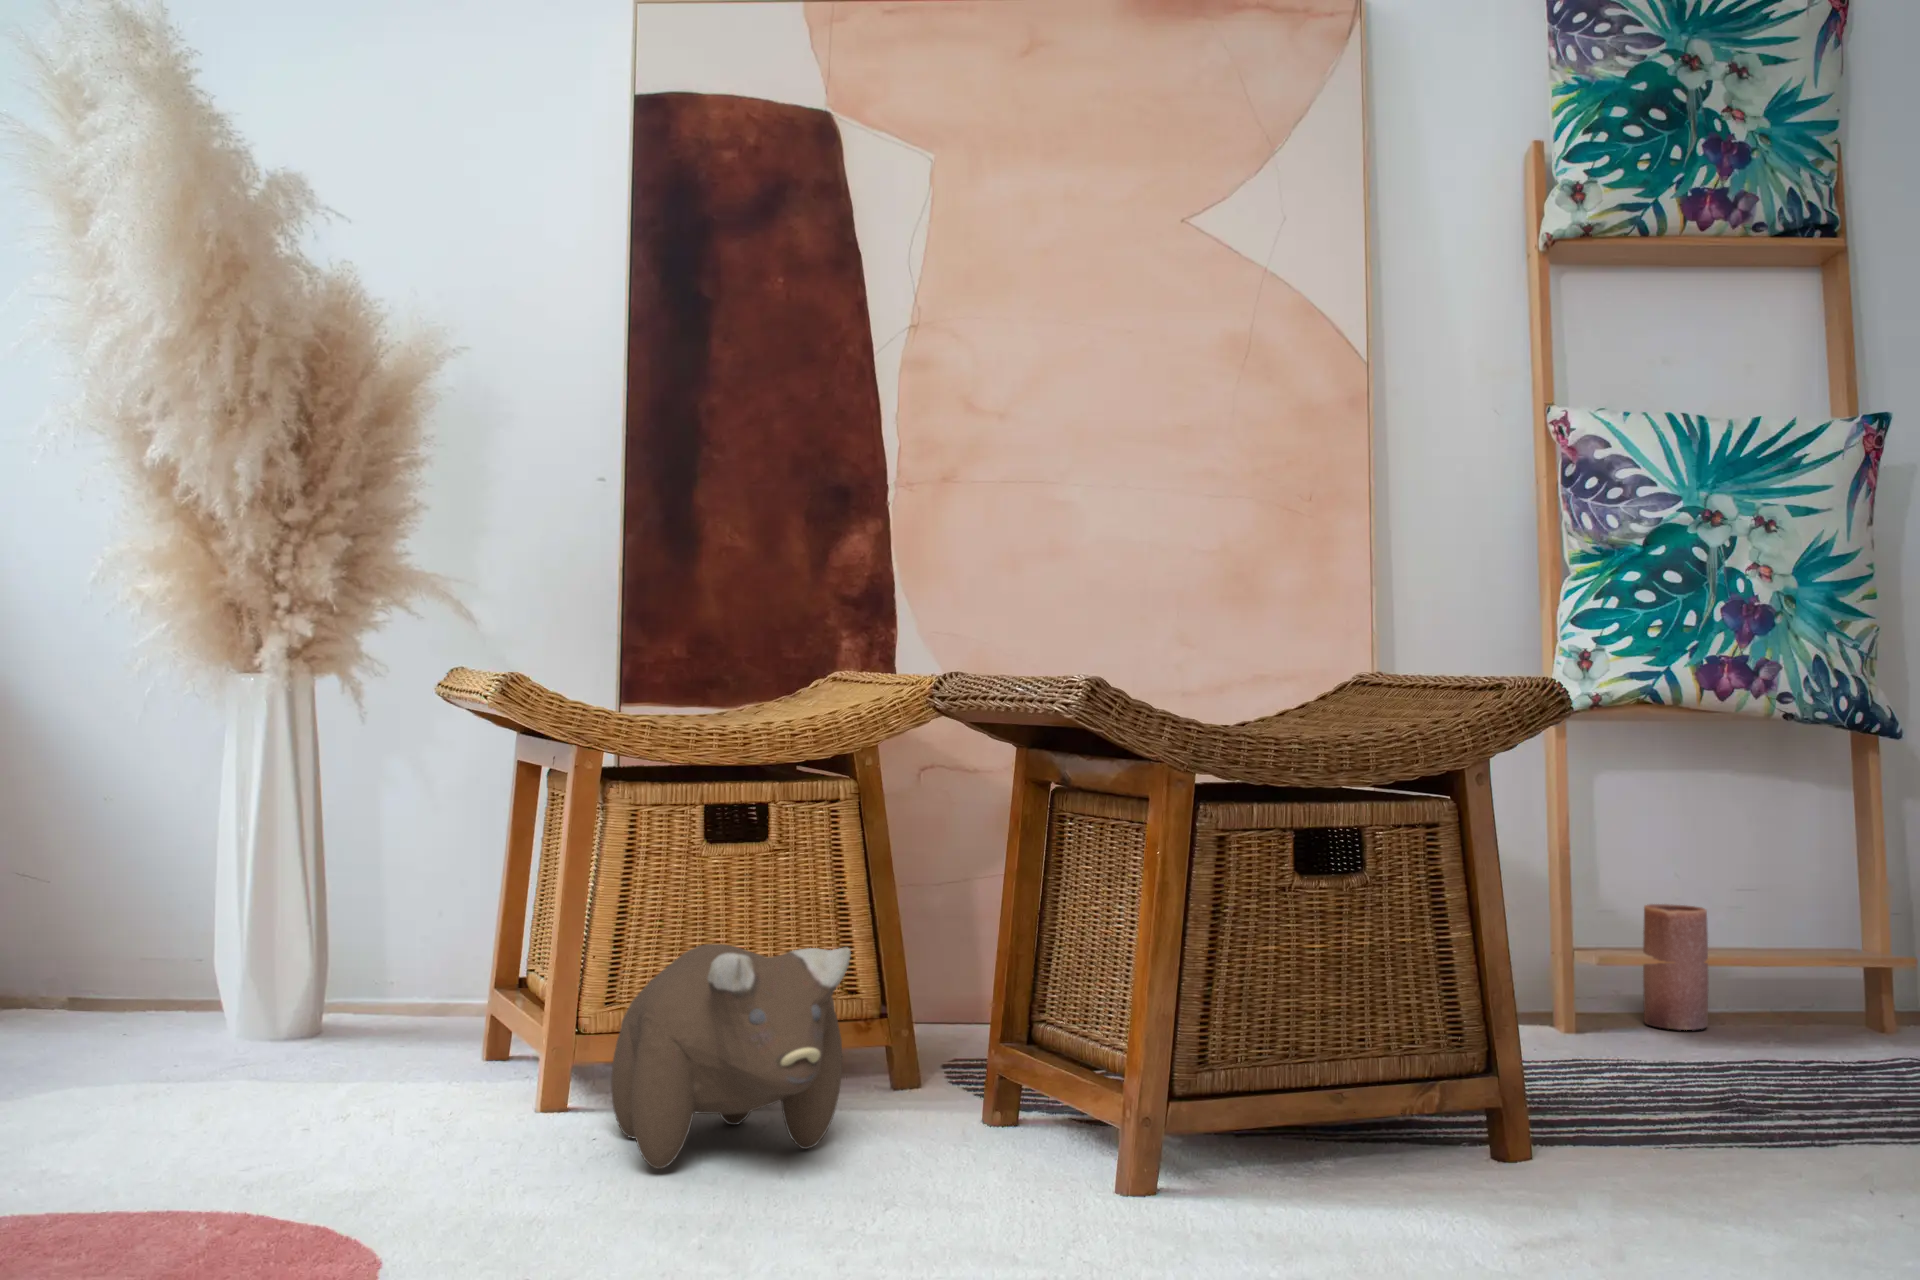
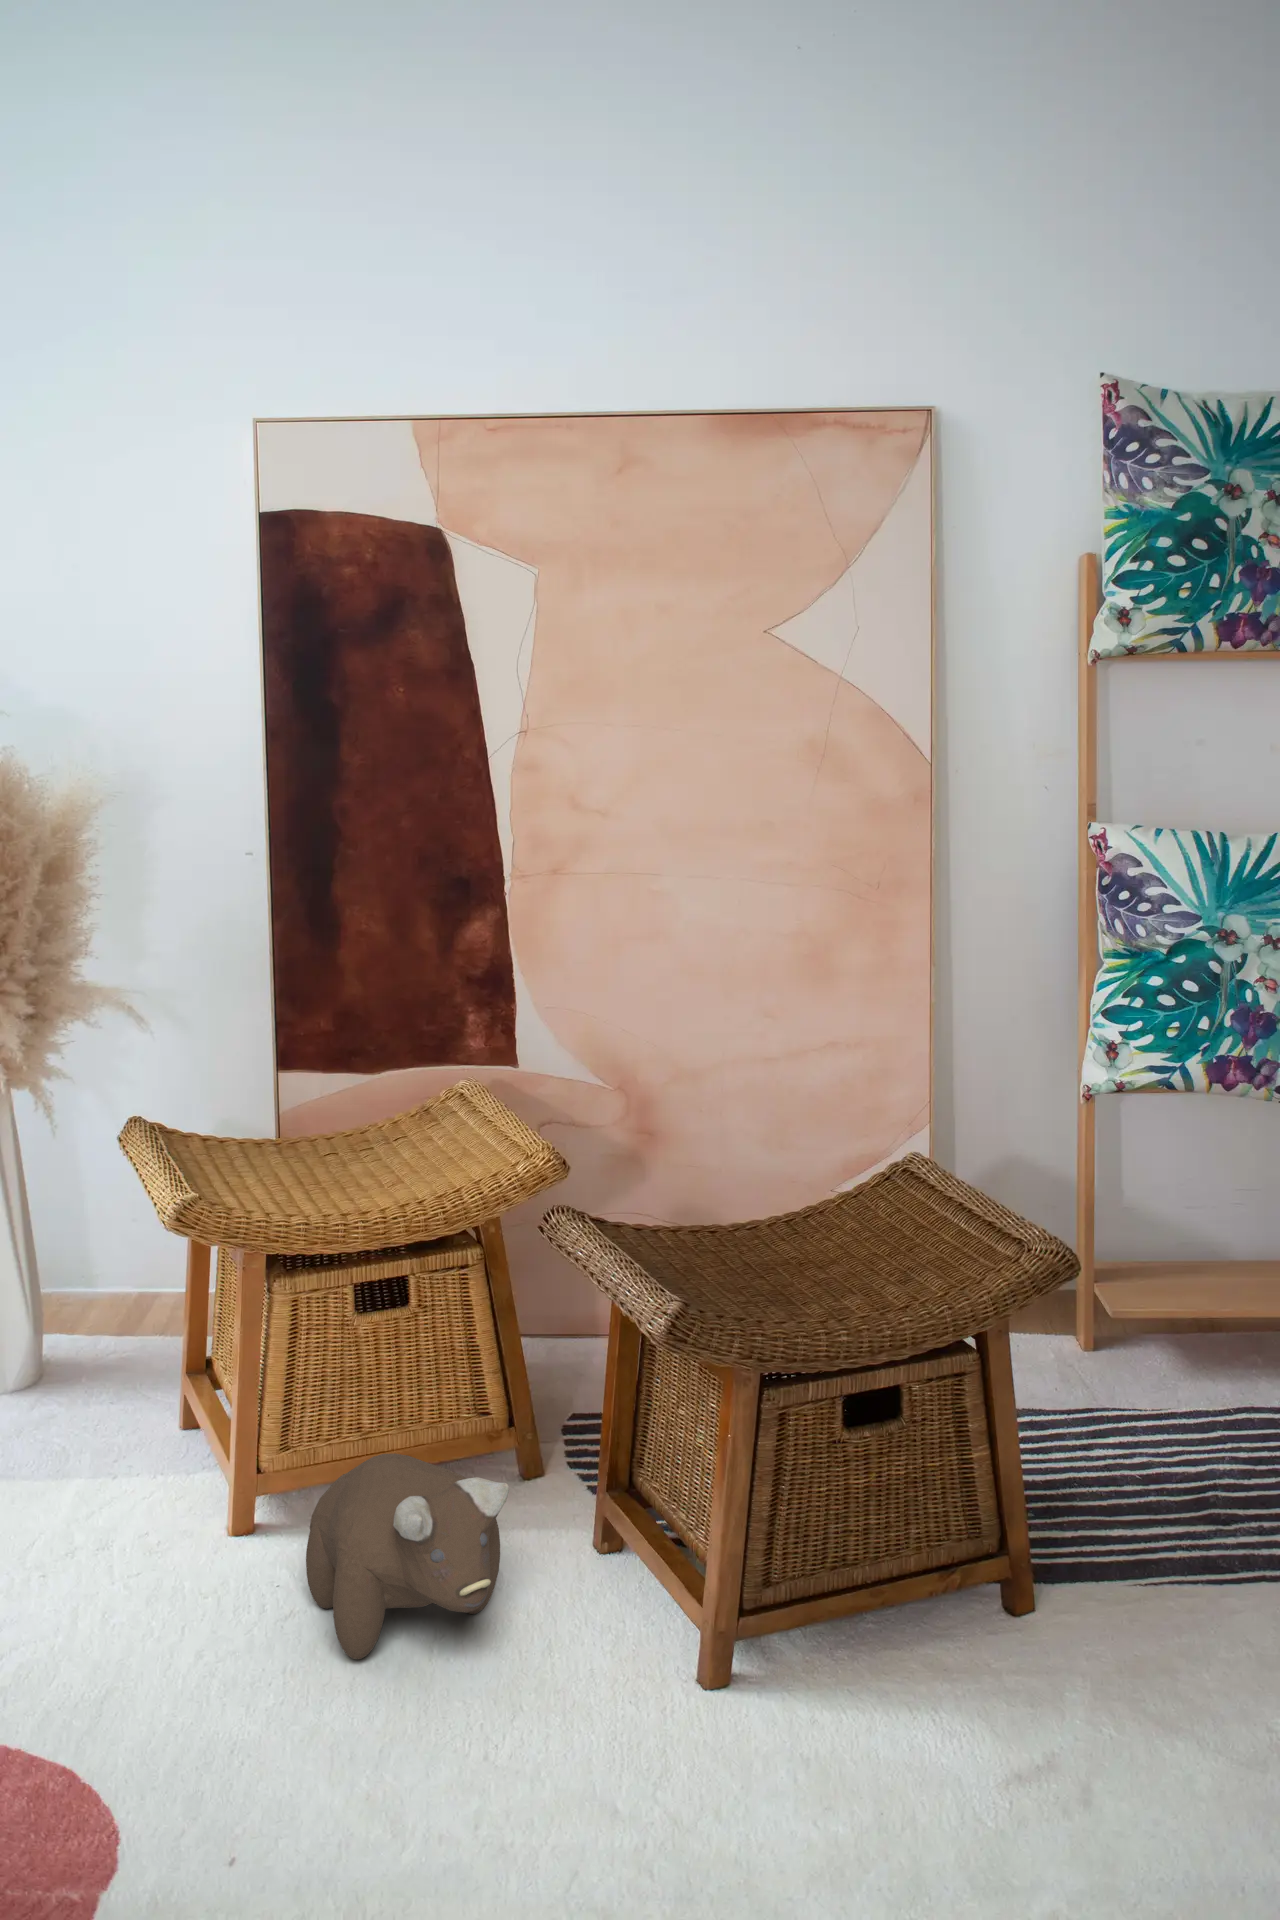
candle: present [1643,904,1709,1030] -> none [1148,1260,1204,1370]

